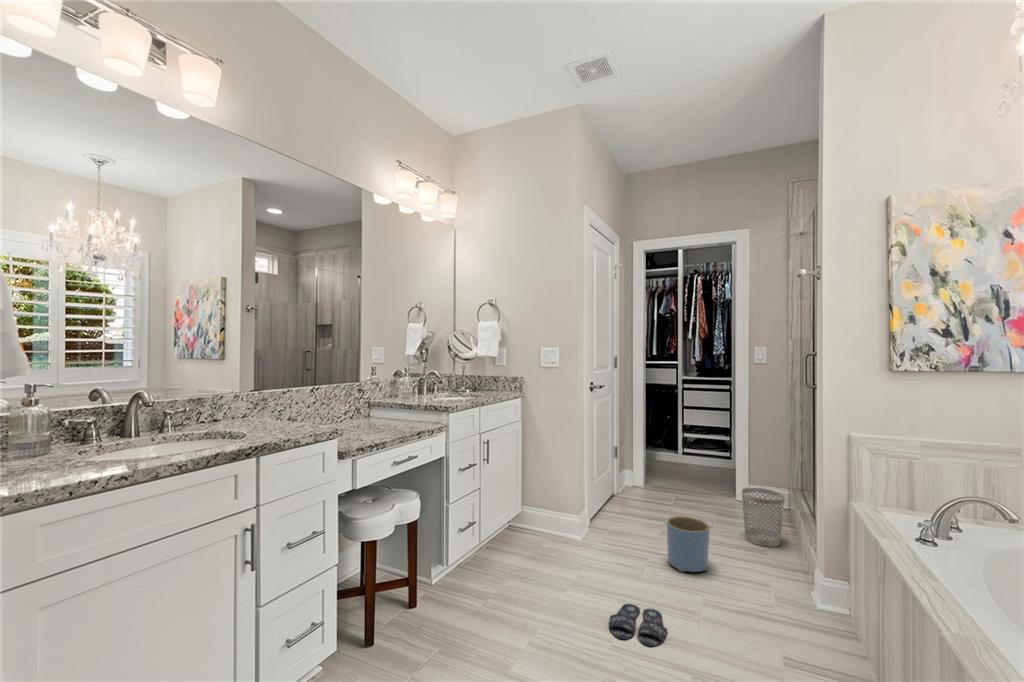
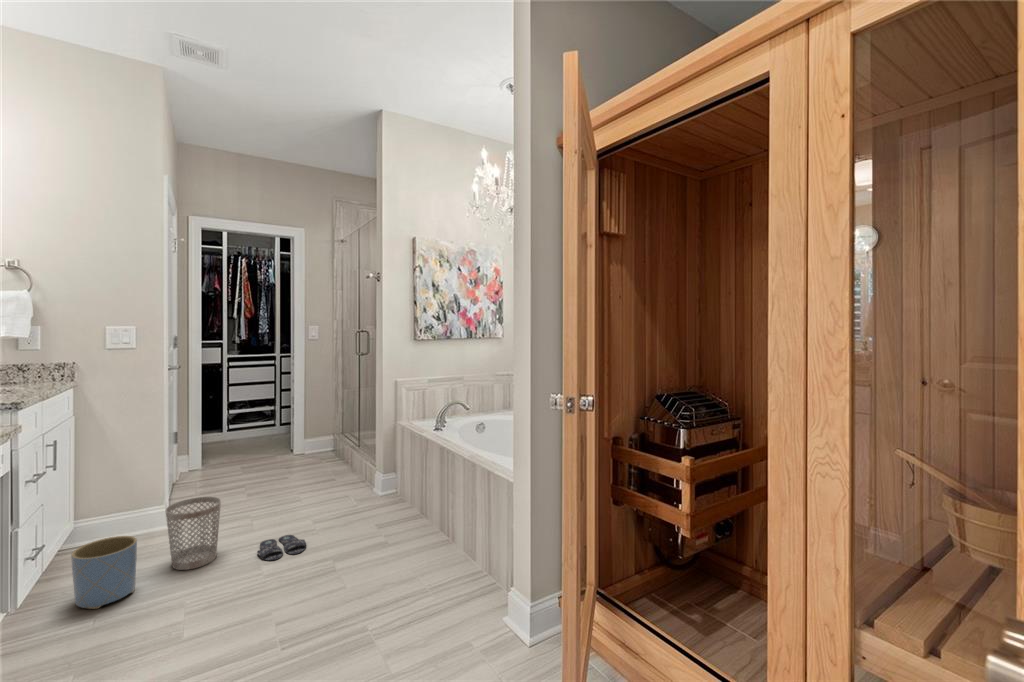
wastebasket: present [742,488,785,547] -> present [165,497,221,570]
planter: present [667,516,710,572] -> present [71,536,137,609]

